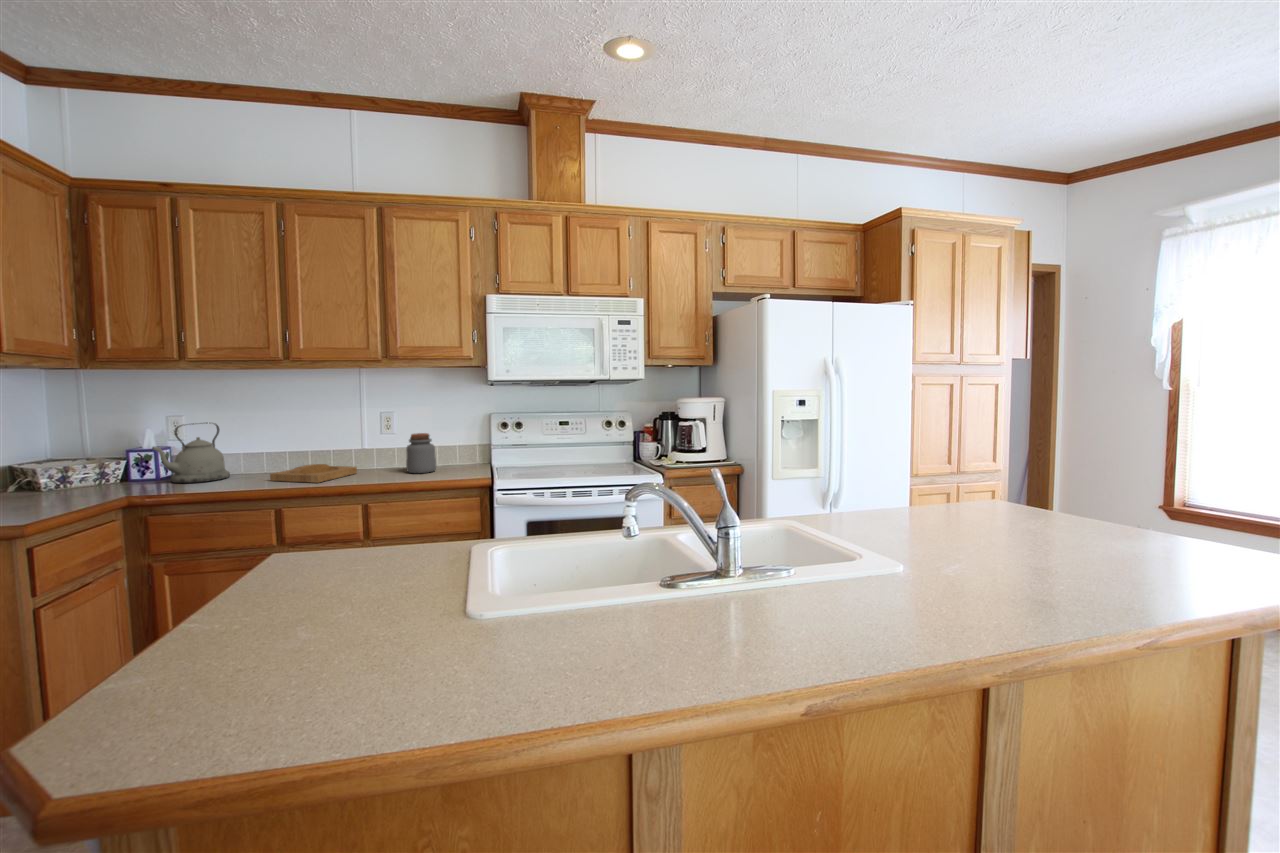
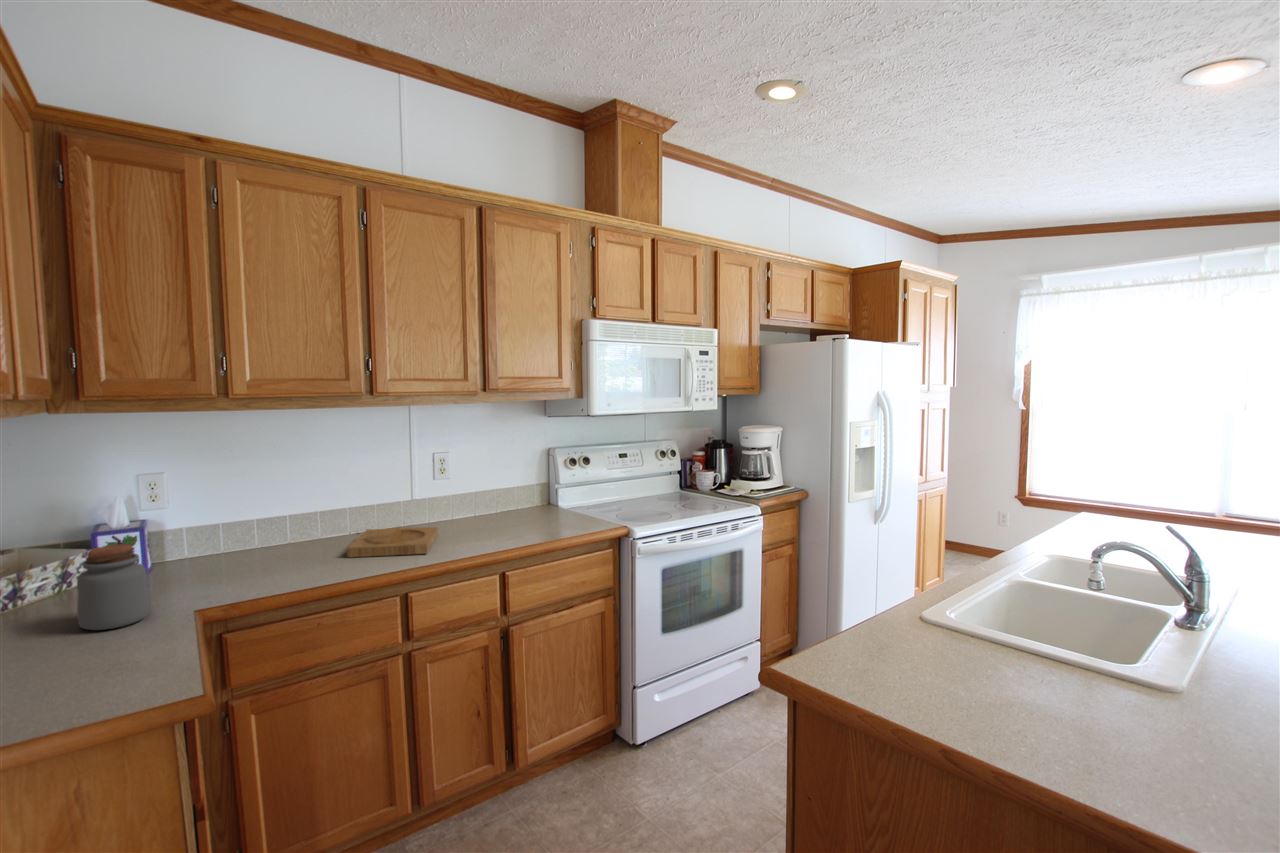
kettle: present [152,423,230,483] -> none [175,483,267,576]
jar: present [406,433,436,473] -> present [77,544,150,630]

